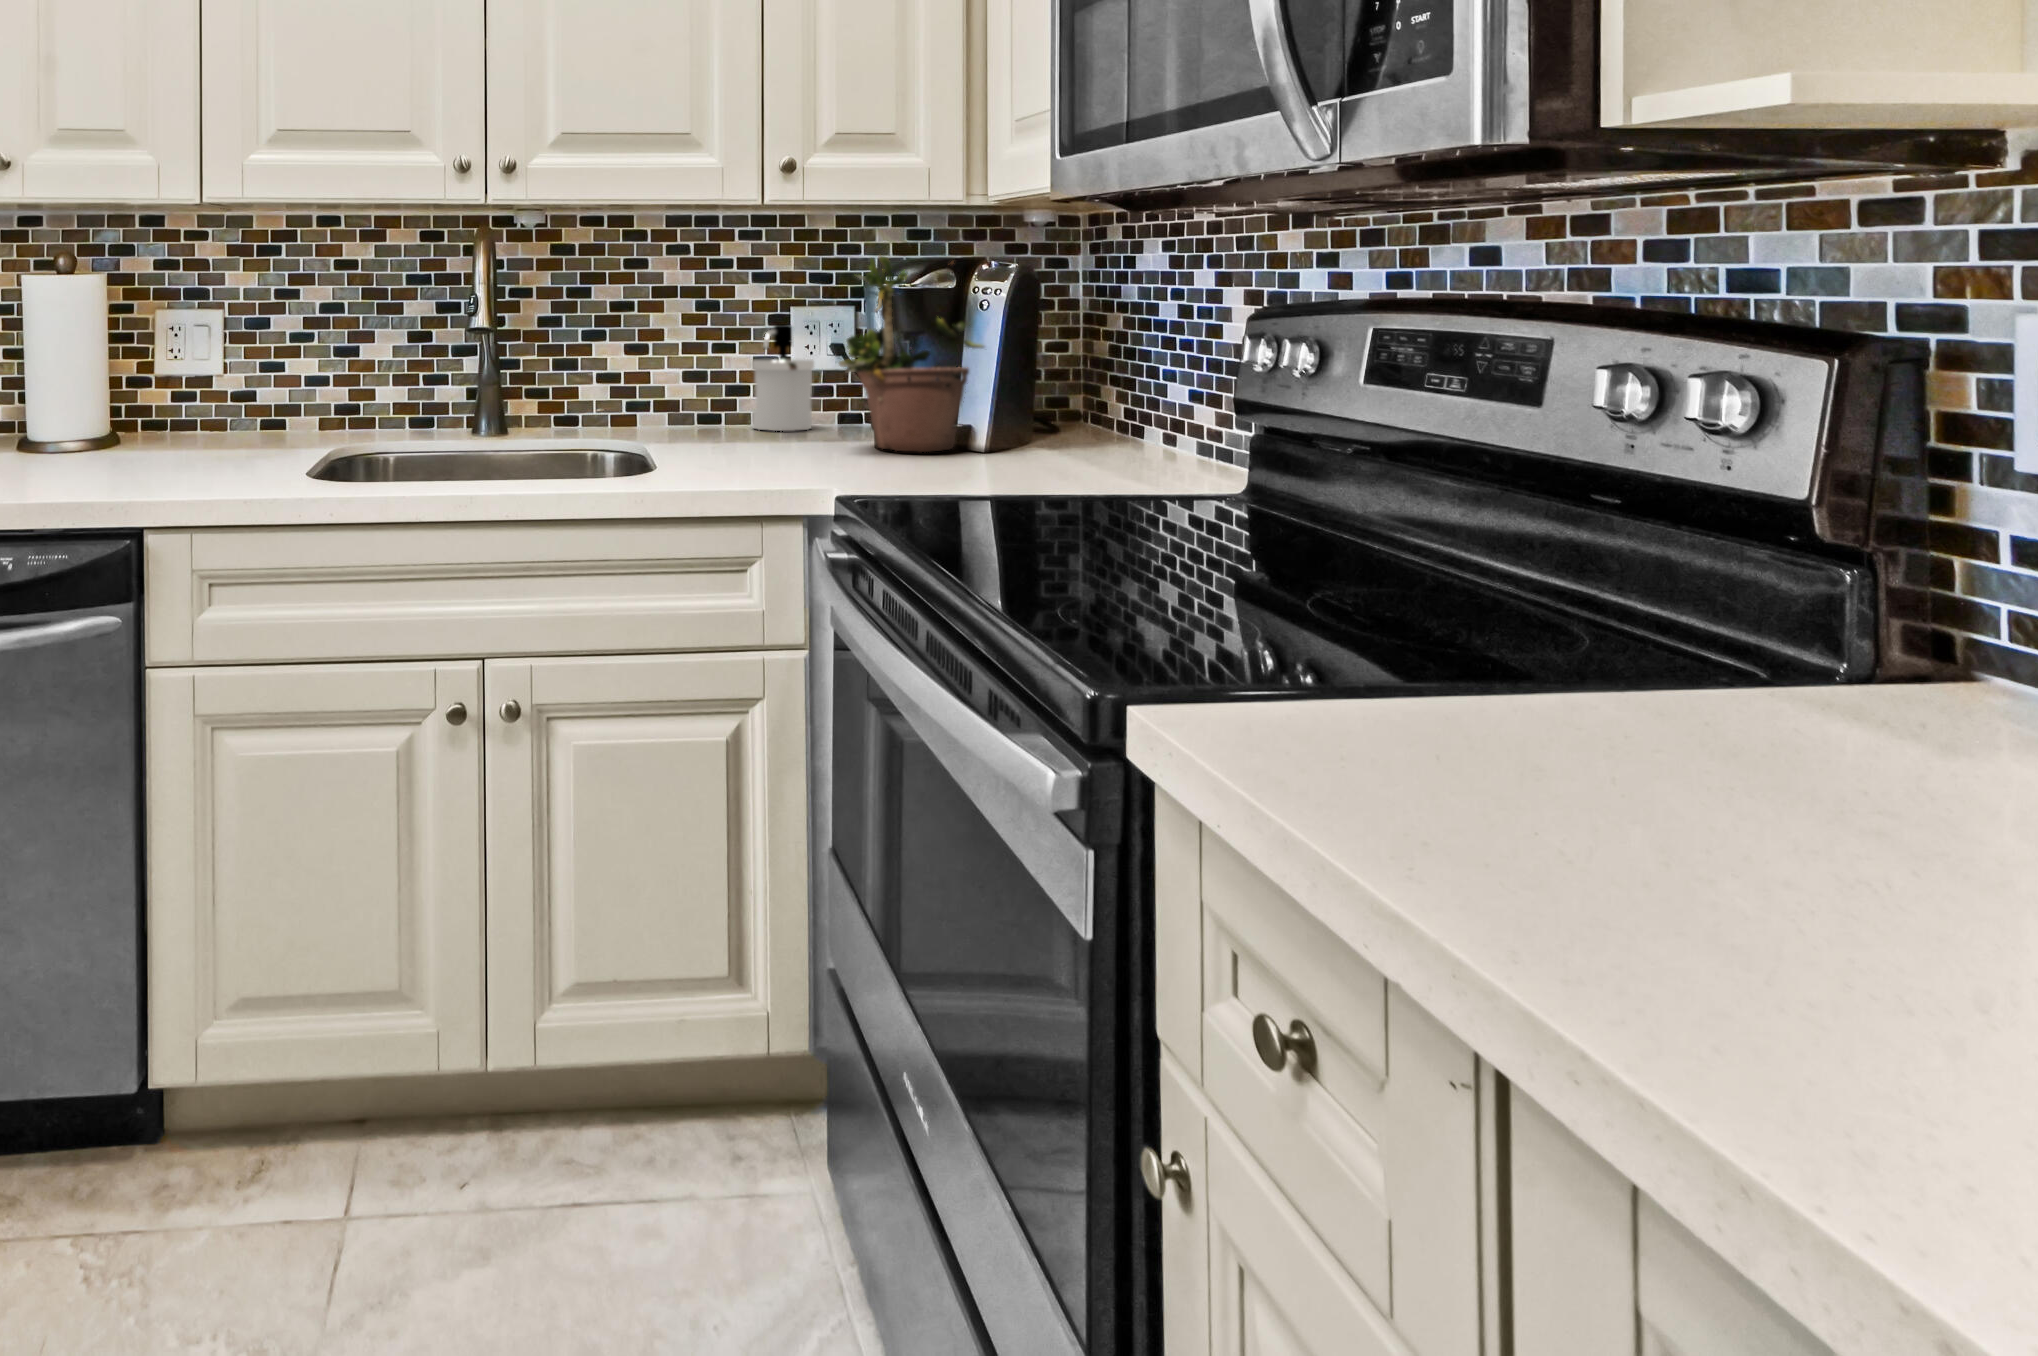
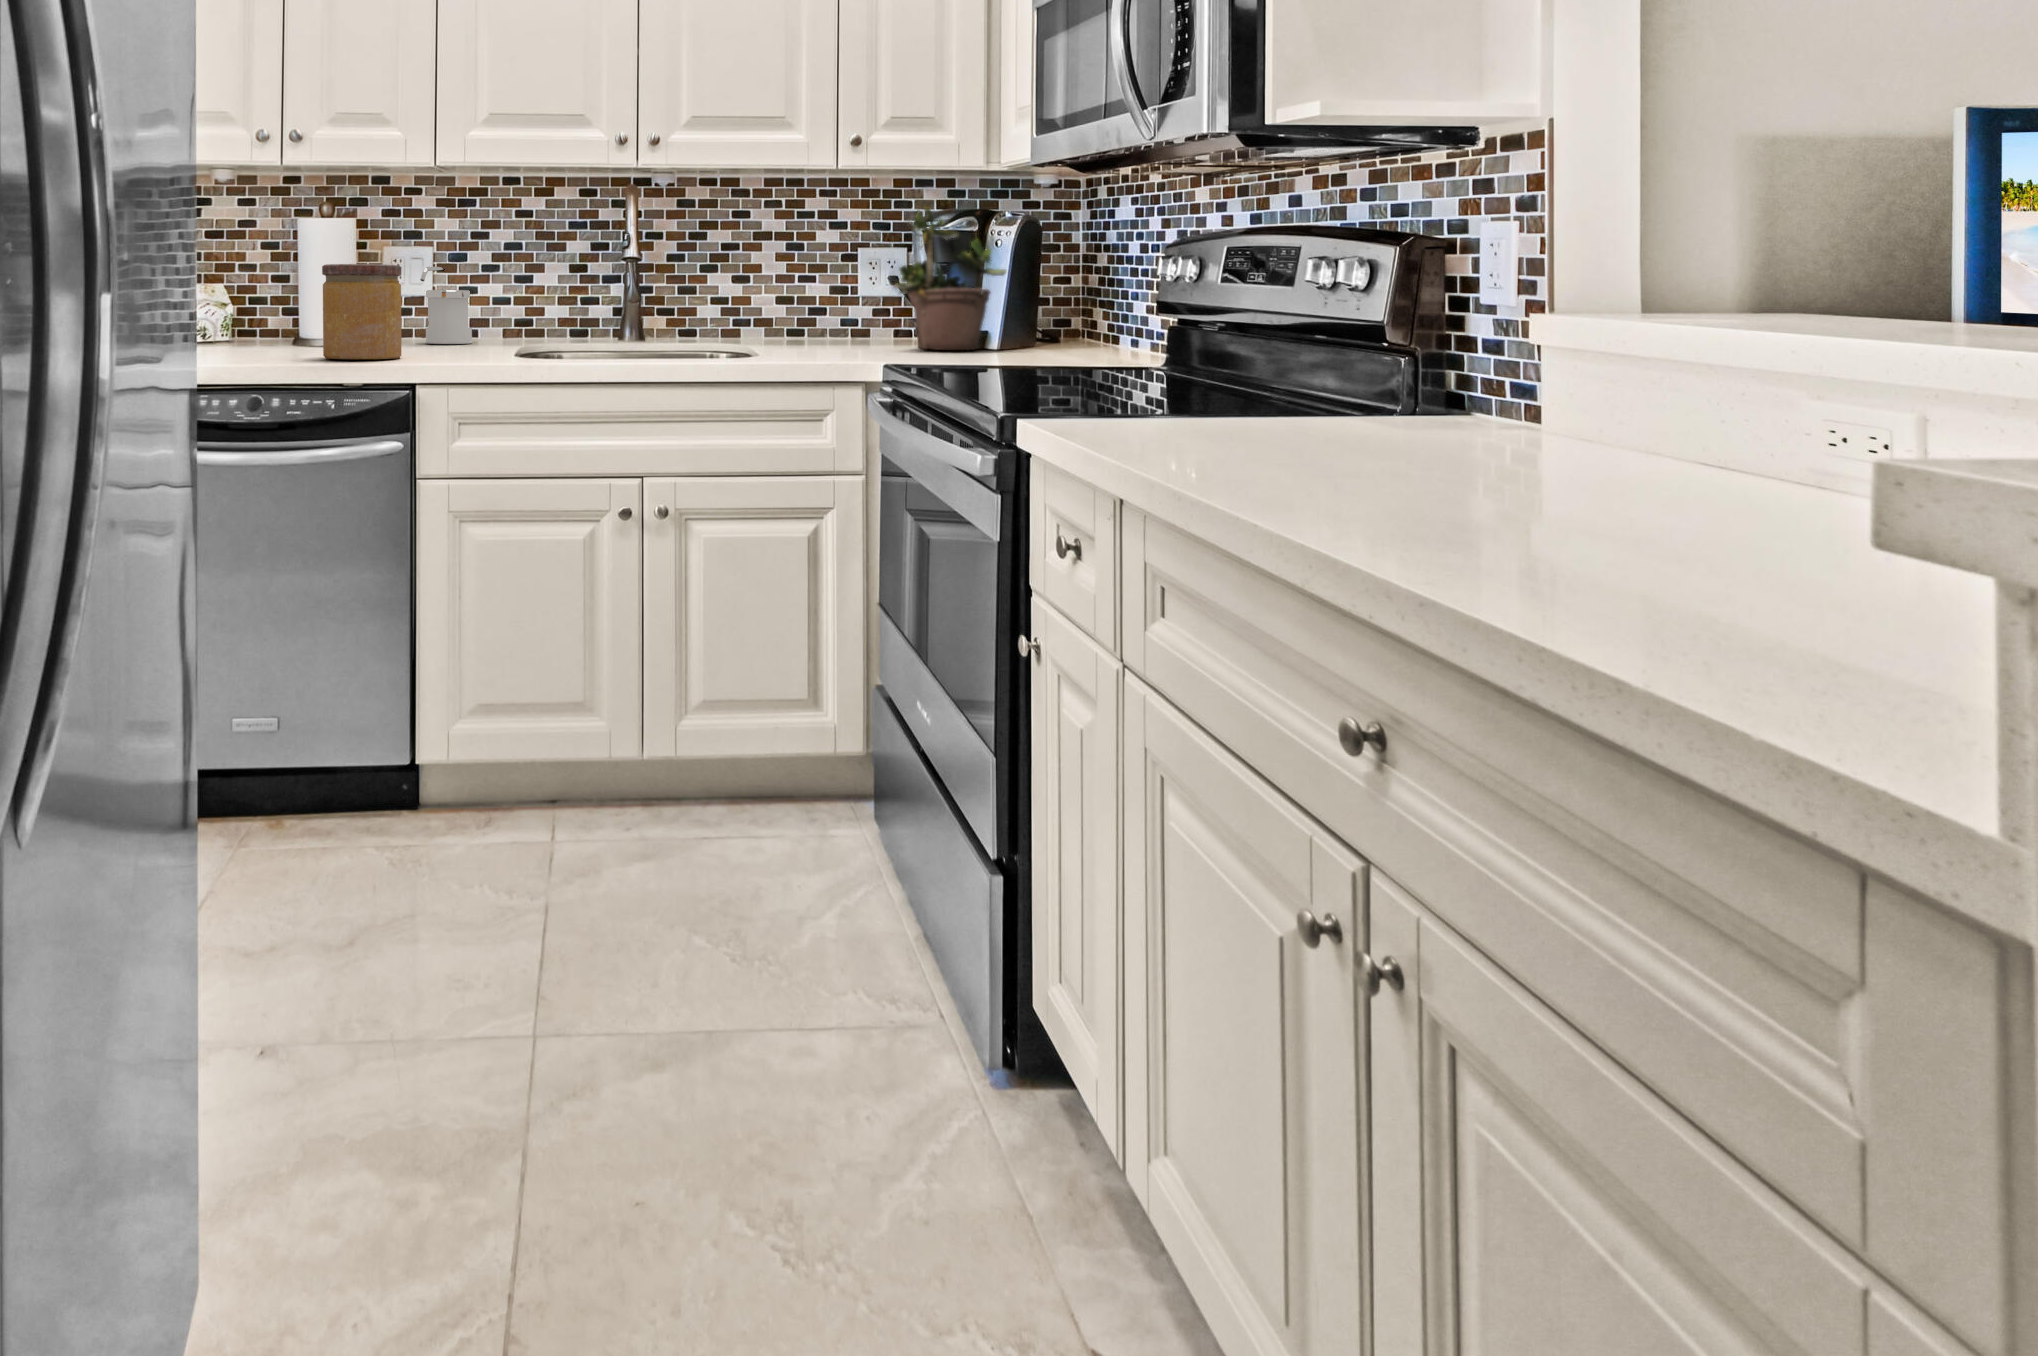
soap dispenser: present [752,324,814,431] -> present [420,267,472,344]
jar: none [30,344,148,482] -> present [322,264,401,359]

